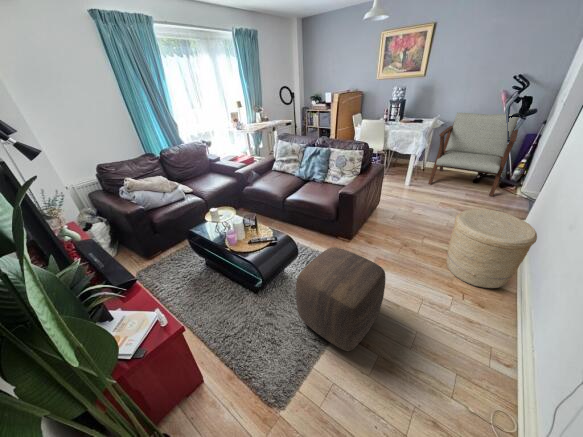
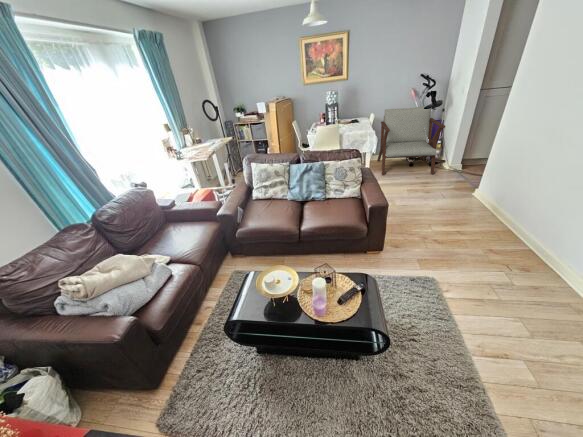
woven basket: present [446,209,537,288] -> none [463,187,543,254]
ottoman: present [296,247,385,351] -> none [419,268,543,376]

